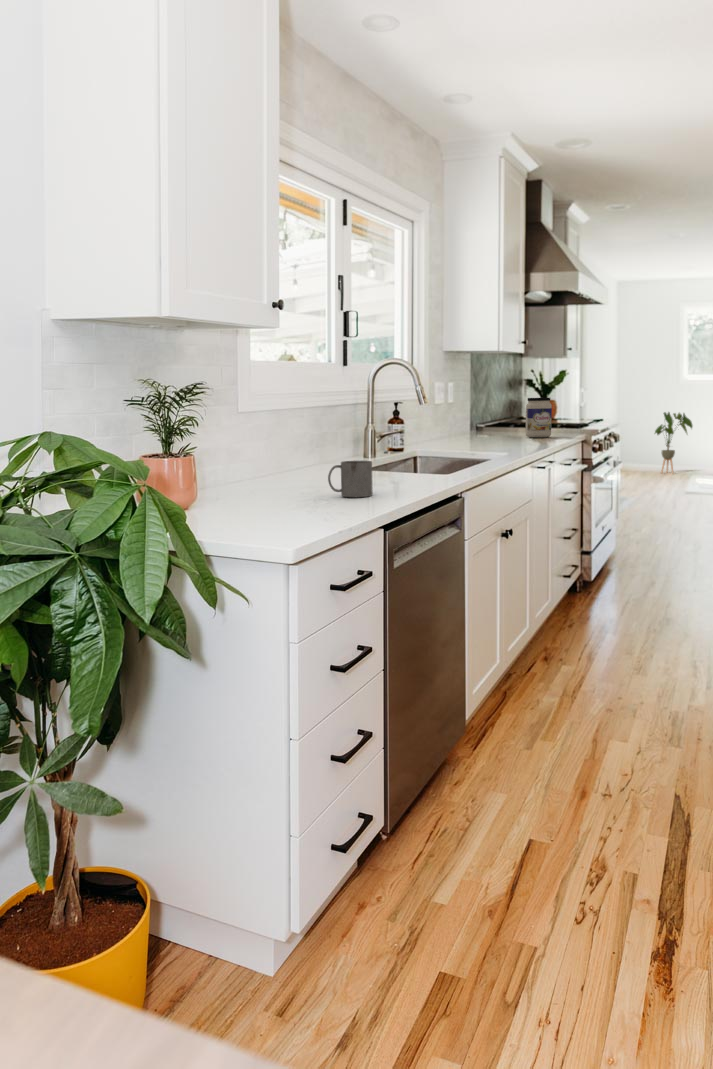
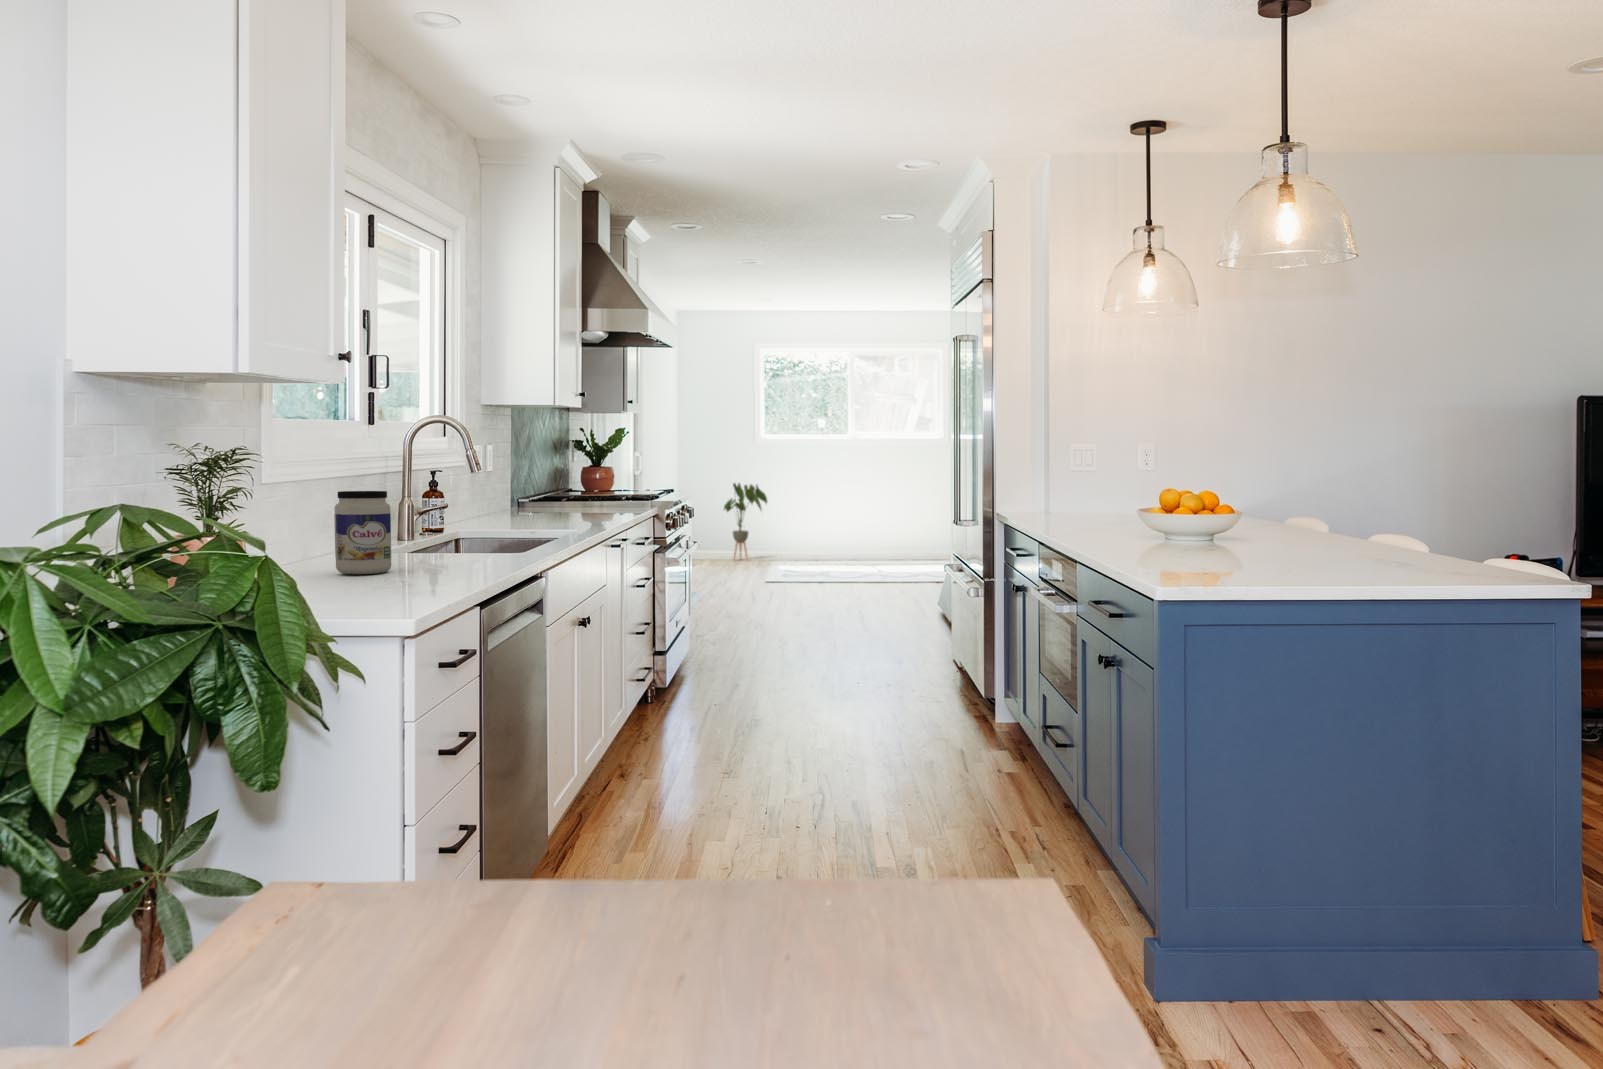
jar: present [526,398,552,437] -> present [334,491,391,574]
mug: present [328,461,373,497] -> none [396,537,450,578]

